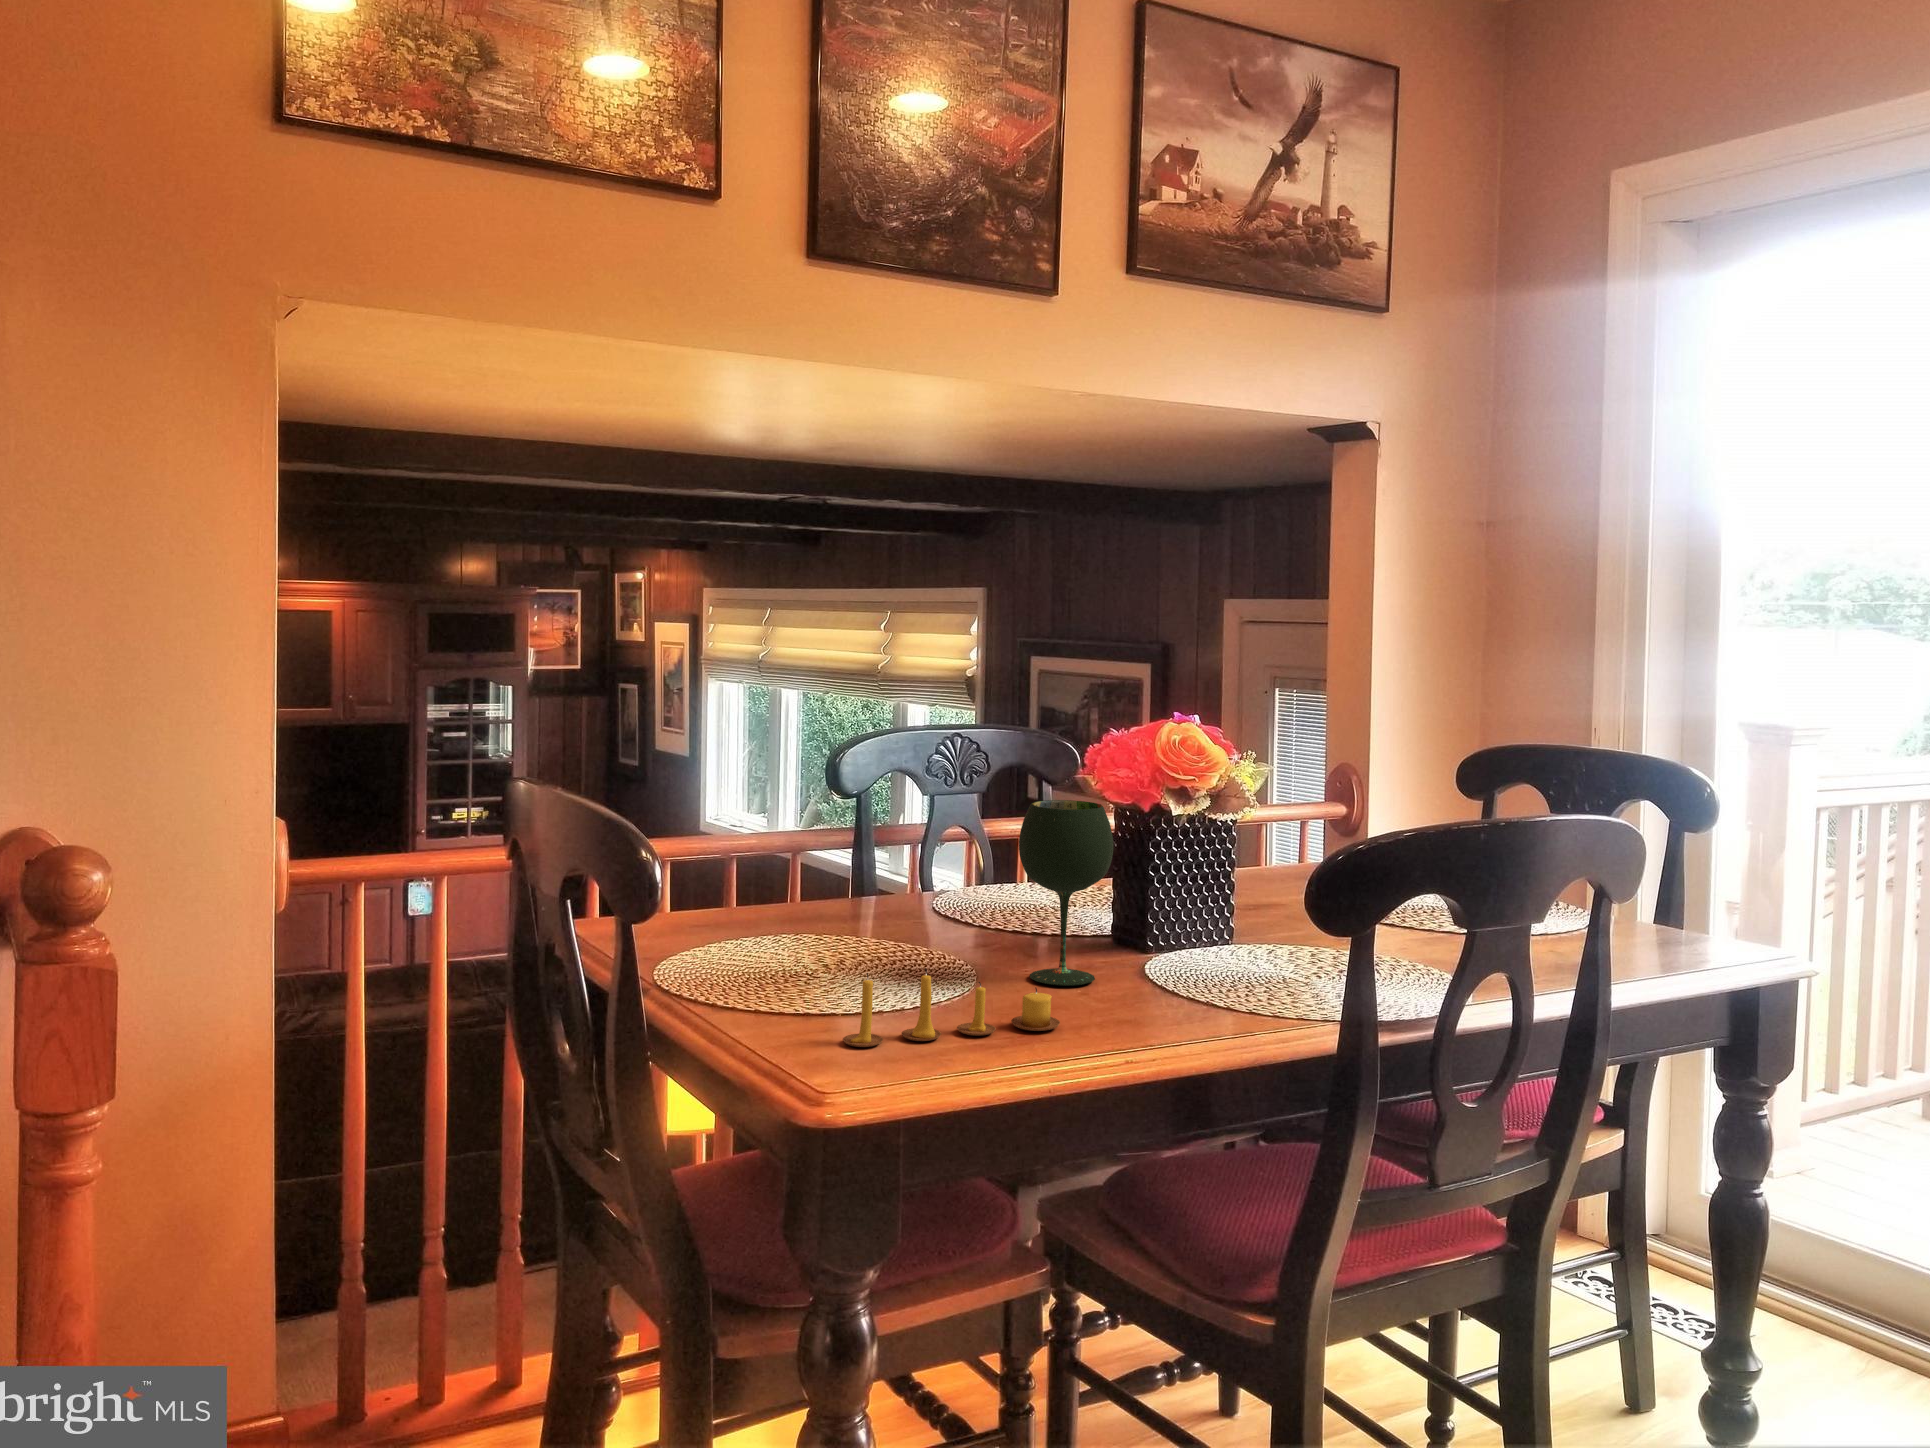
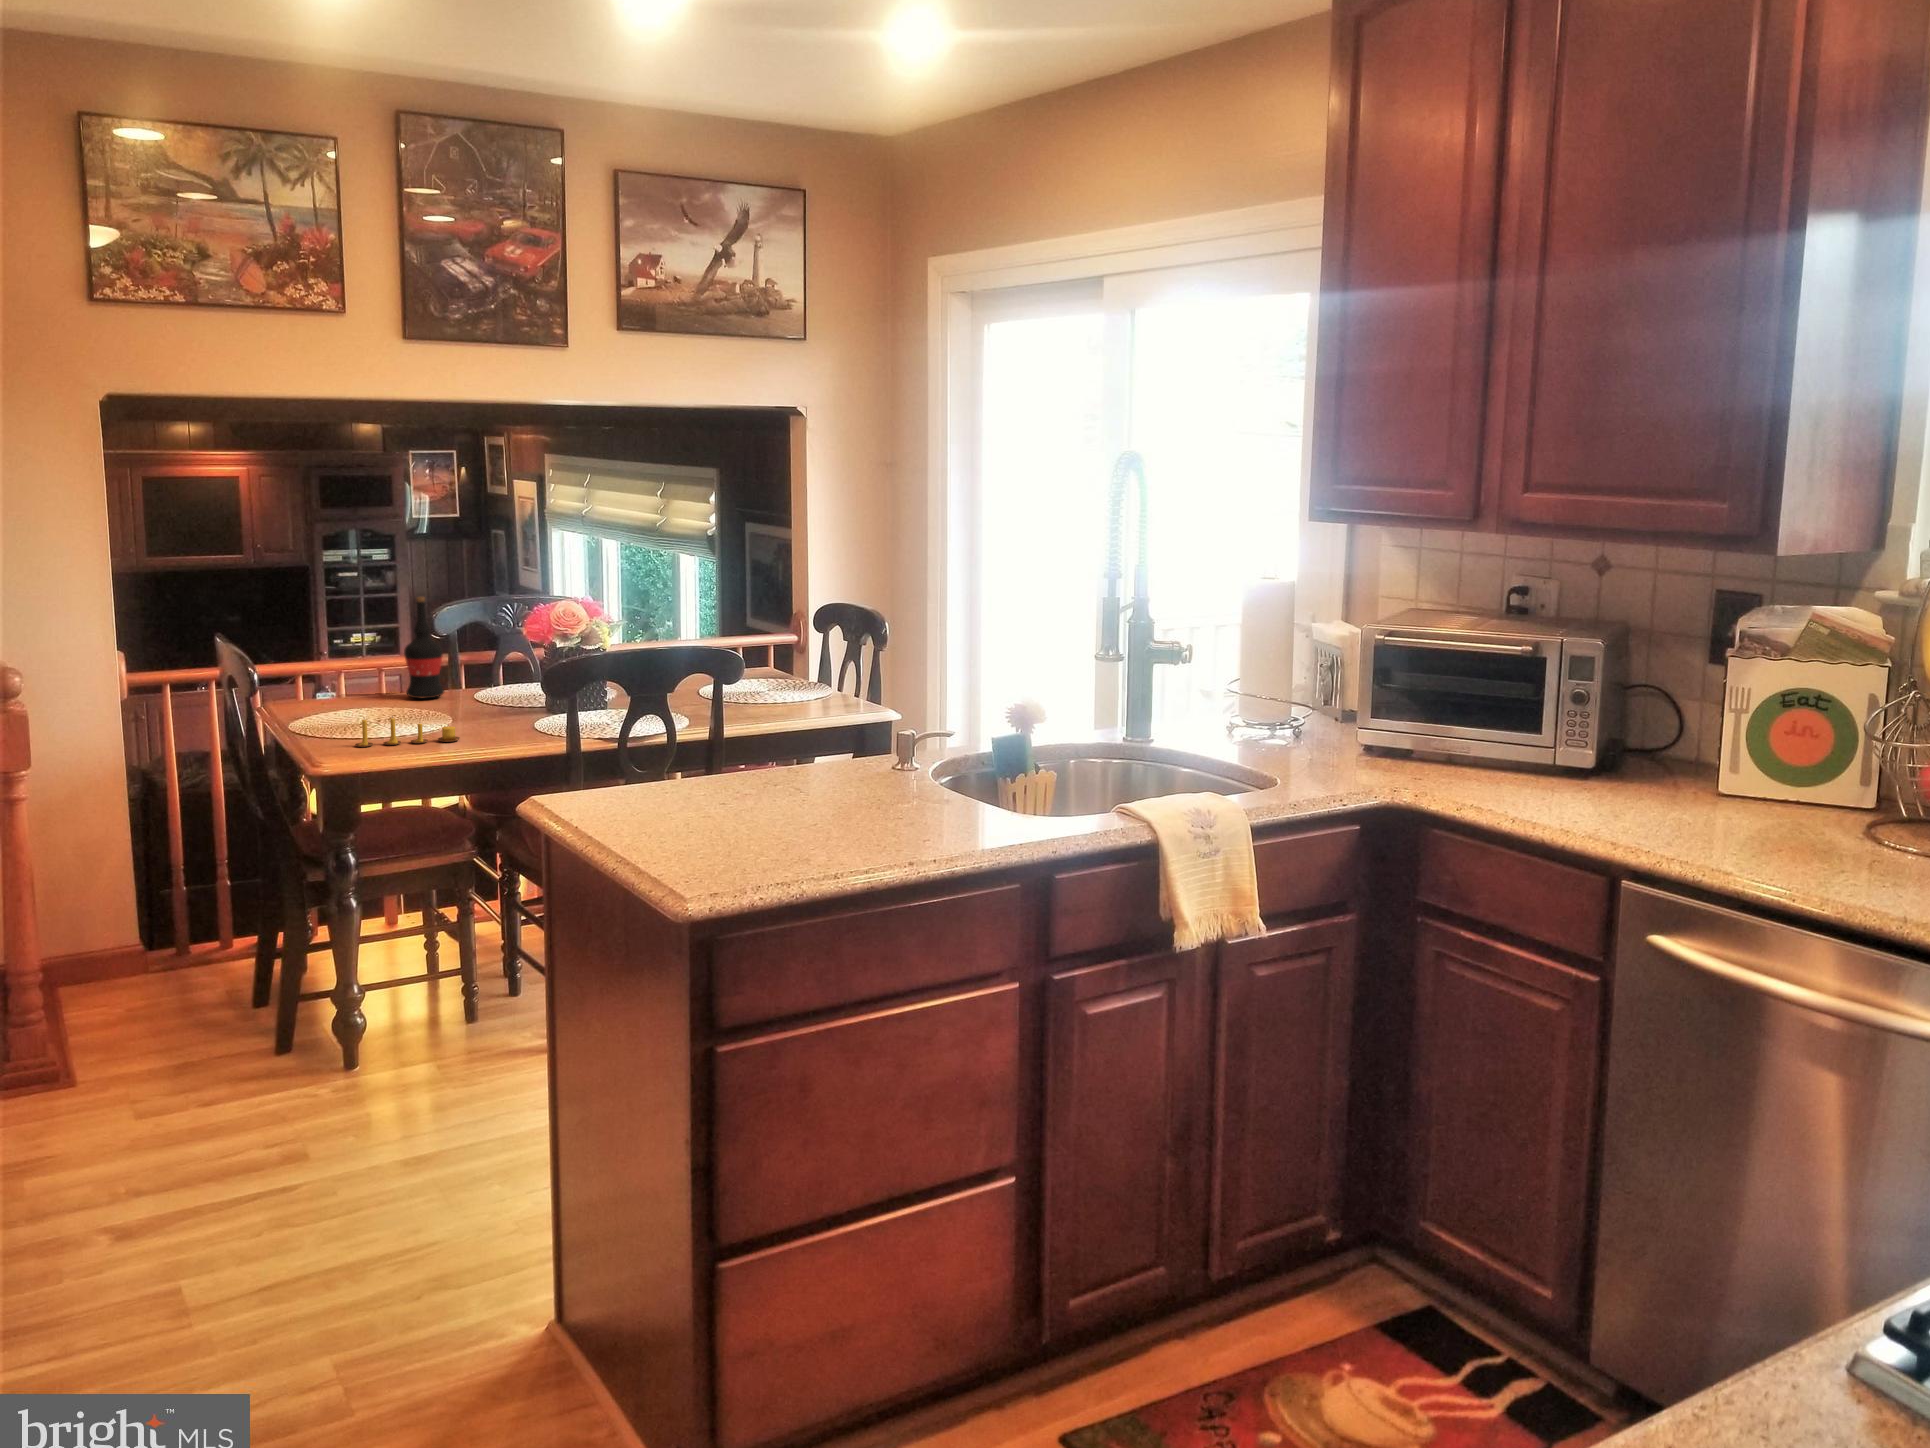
wine bottle: none [815,713,888,916] -> present [404,597,444,698]
wine glass: present [1019,800,1113,986] -> none [465,642,511,726]

